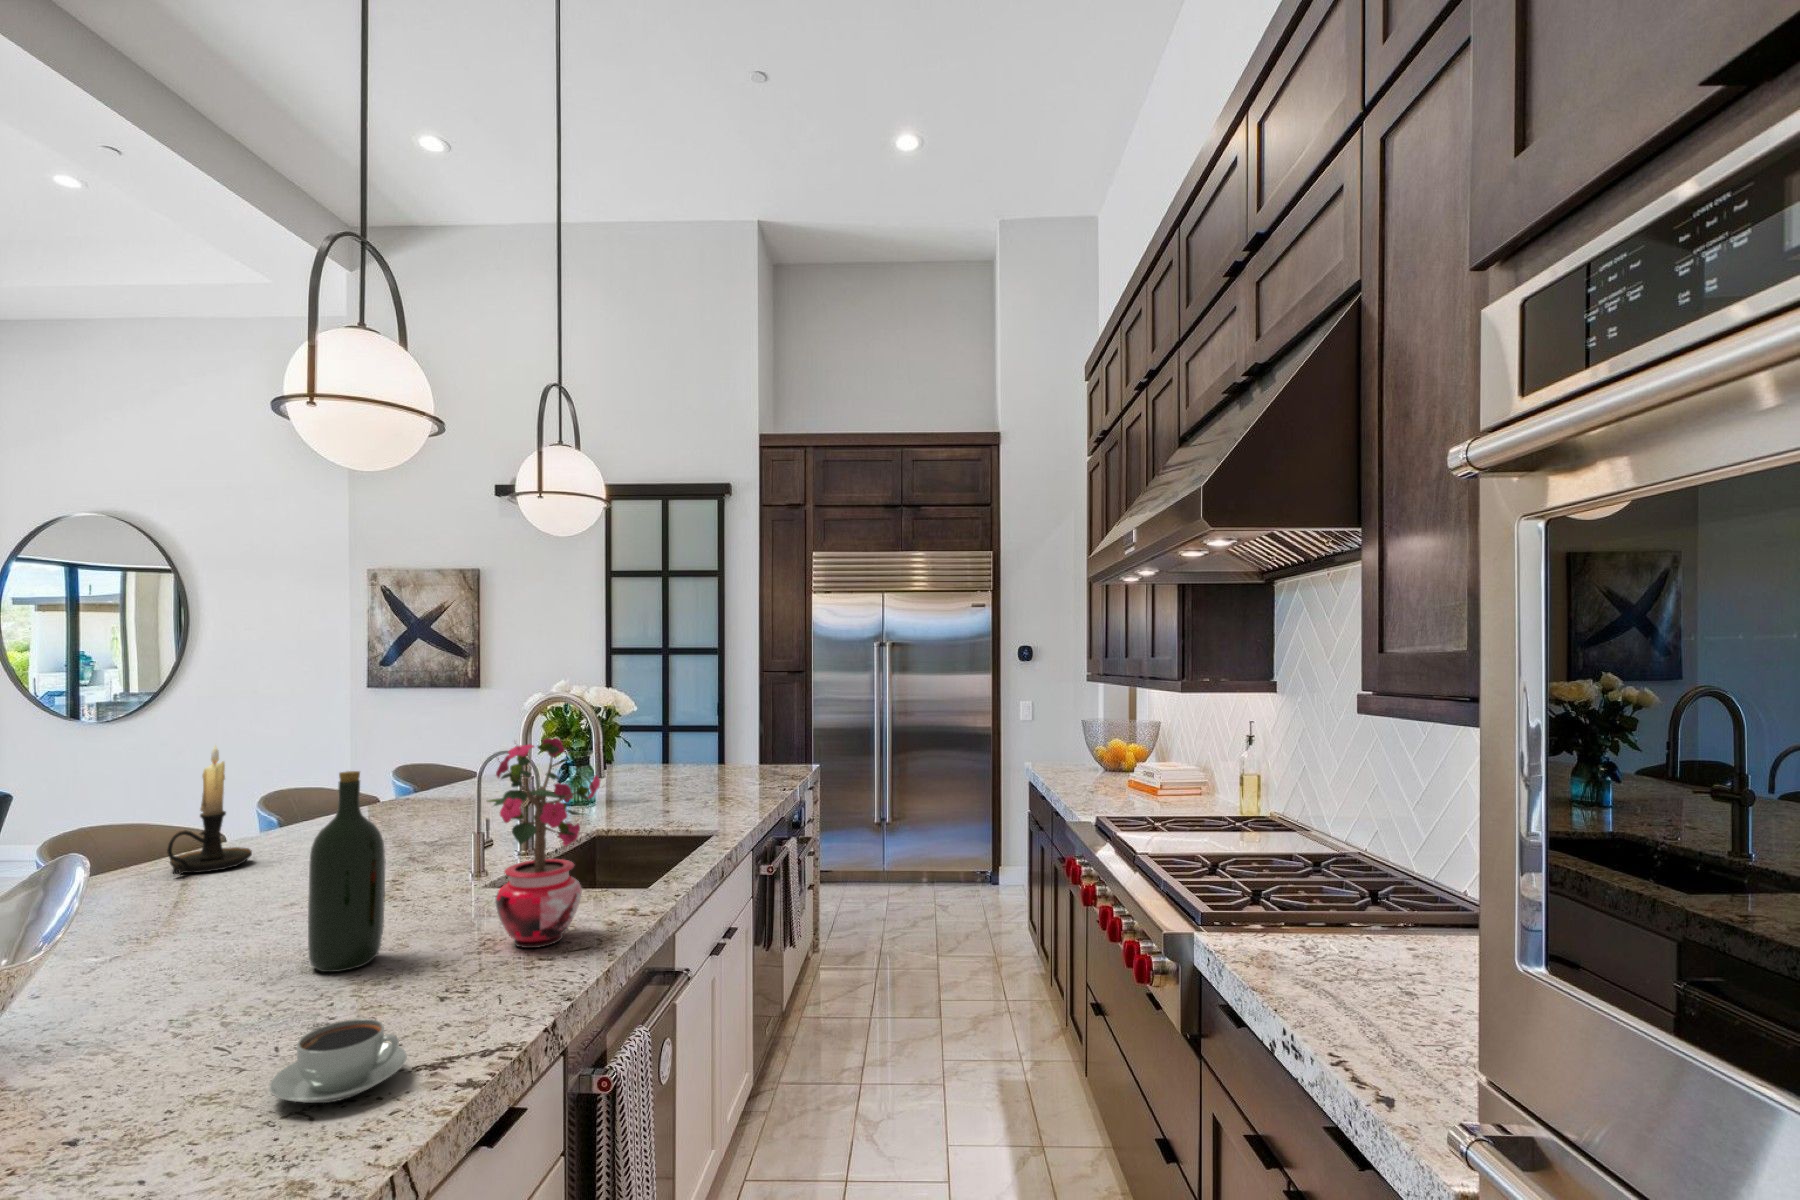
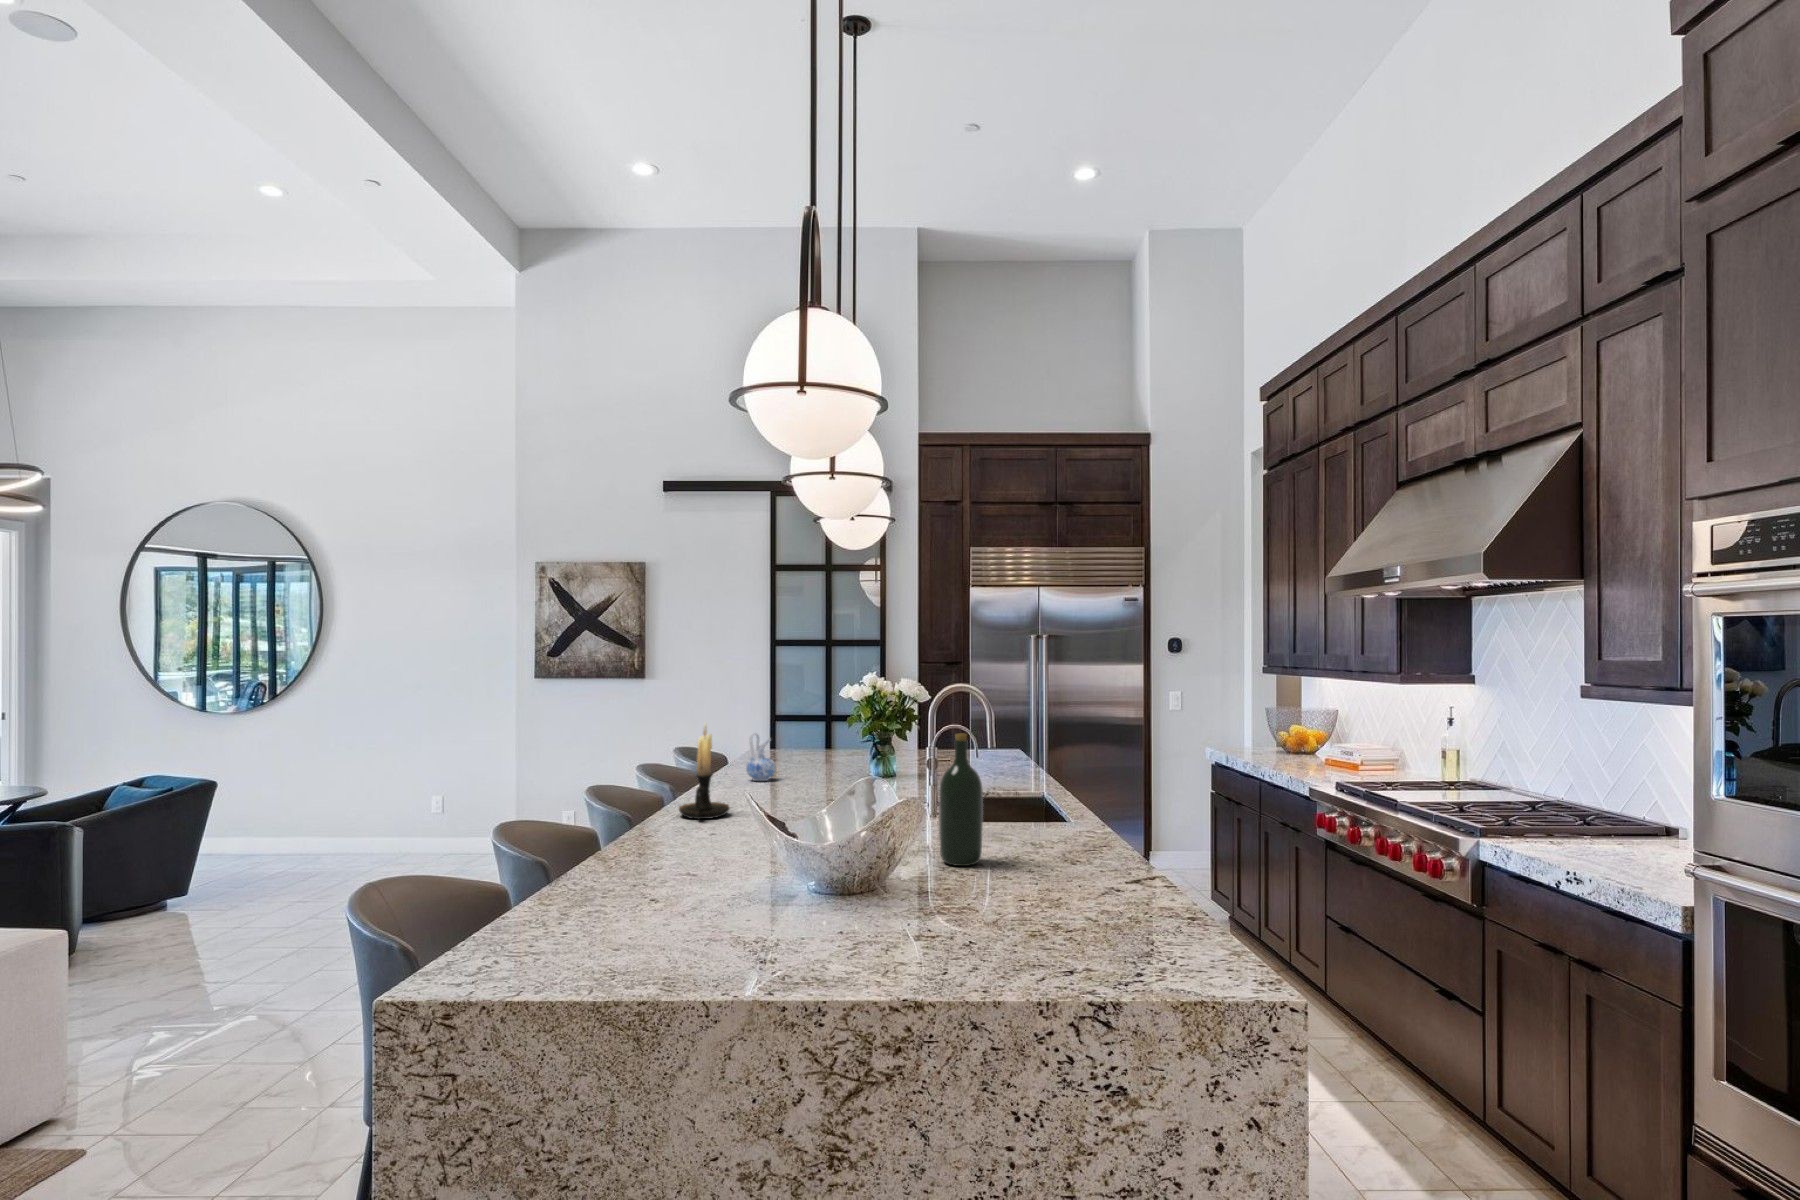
potted plant: present [488,738,600,948] -> none [1020,711,1098,855]
ceramic pitcher: none [404,753,442,811] -> present [746,733,775,781]
coffee cup: present [270,1019,407,1103] -> none [1070,872,1138,912]

